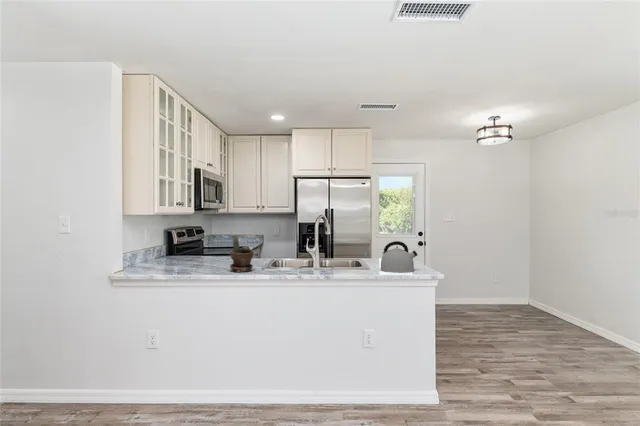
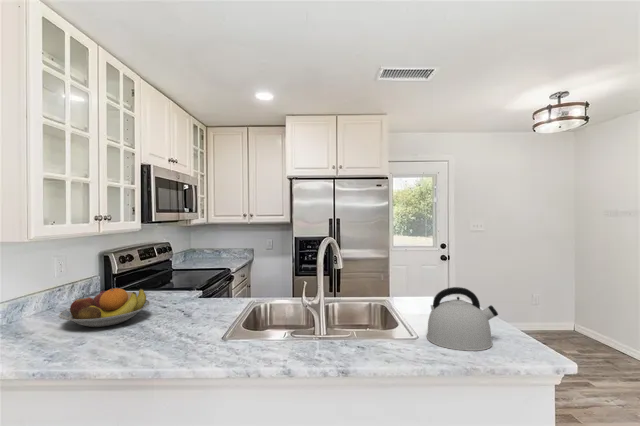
potted plant: present [230,235,254,272] -> none [153,279,199,349]
fruit bowl: none [166,246,216,267] -> present [59,288,150,327]

